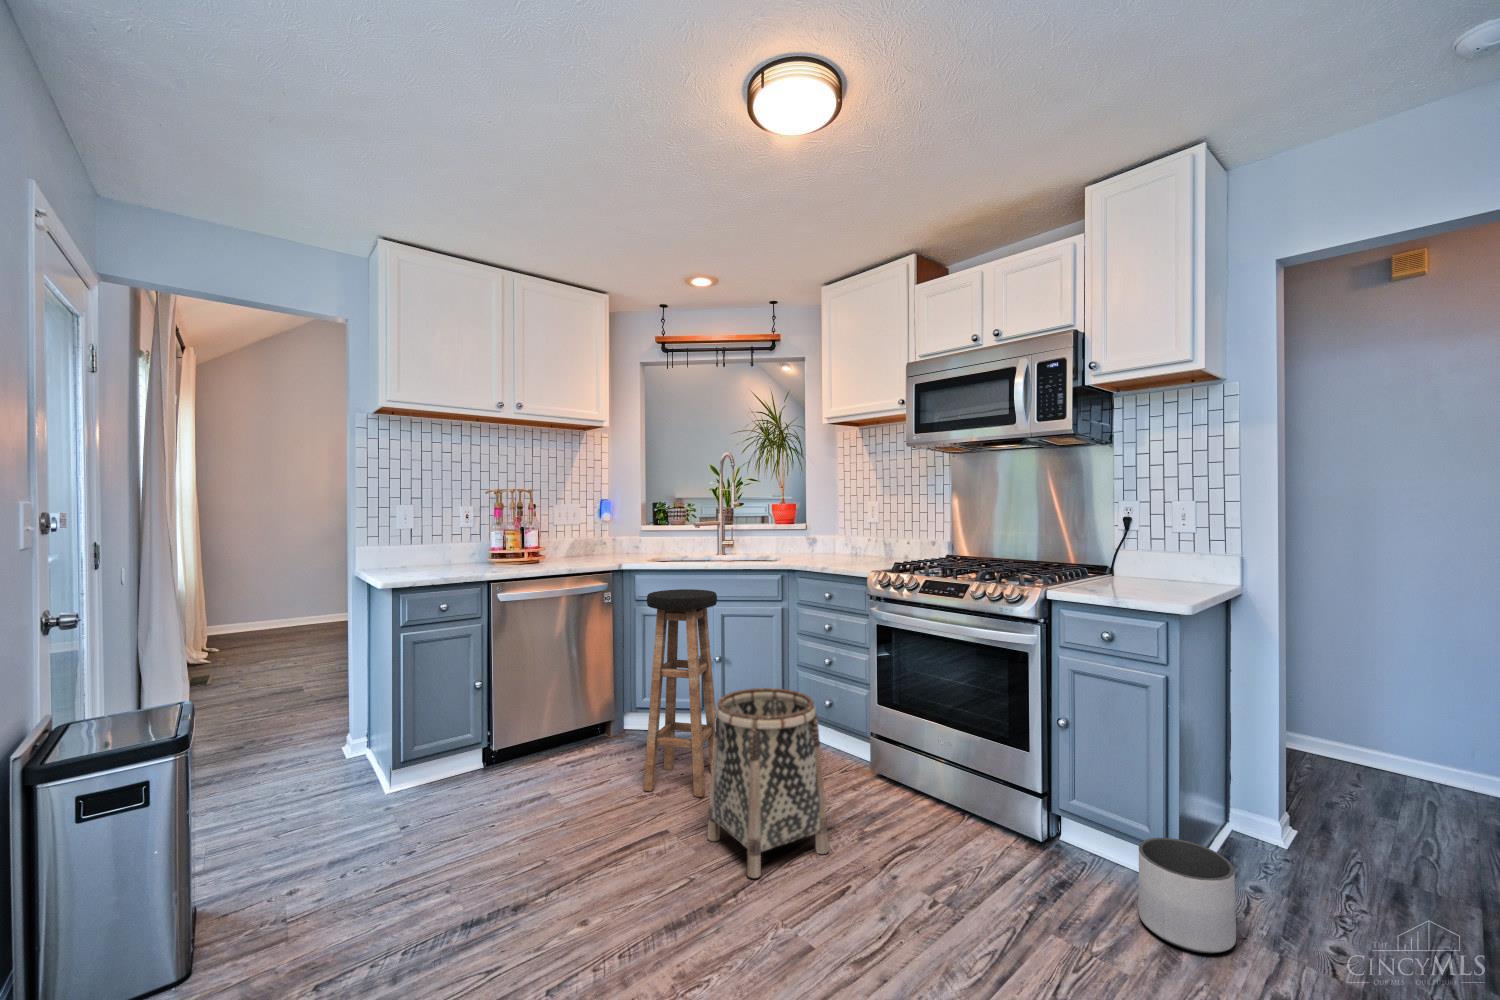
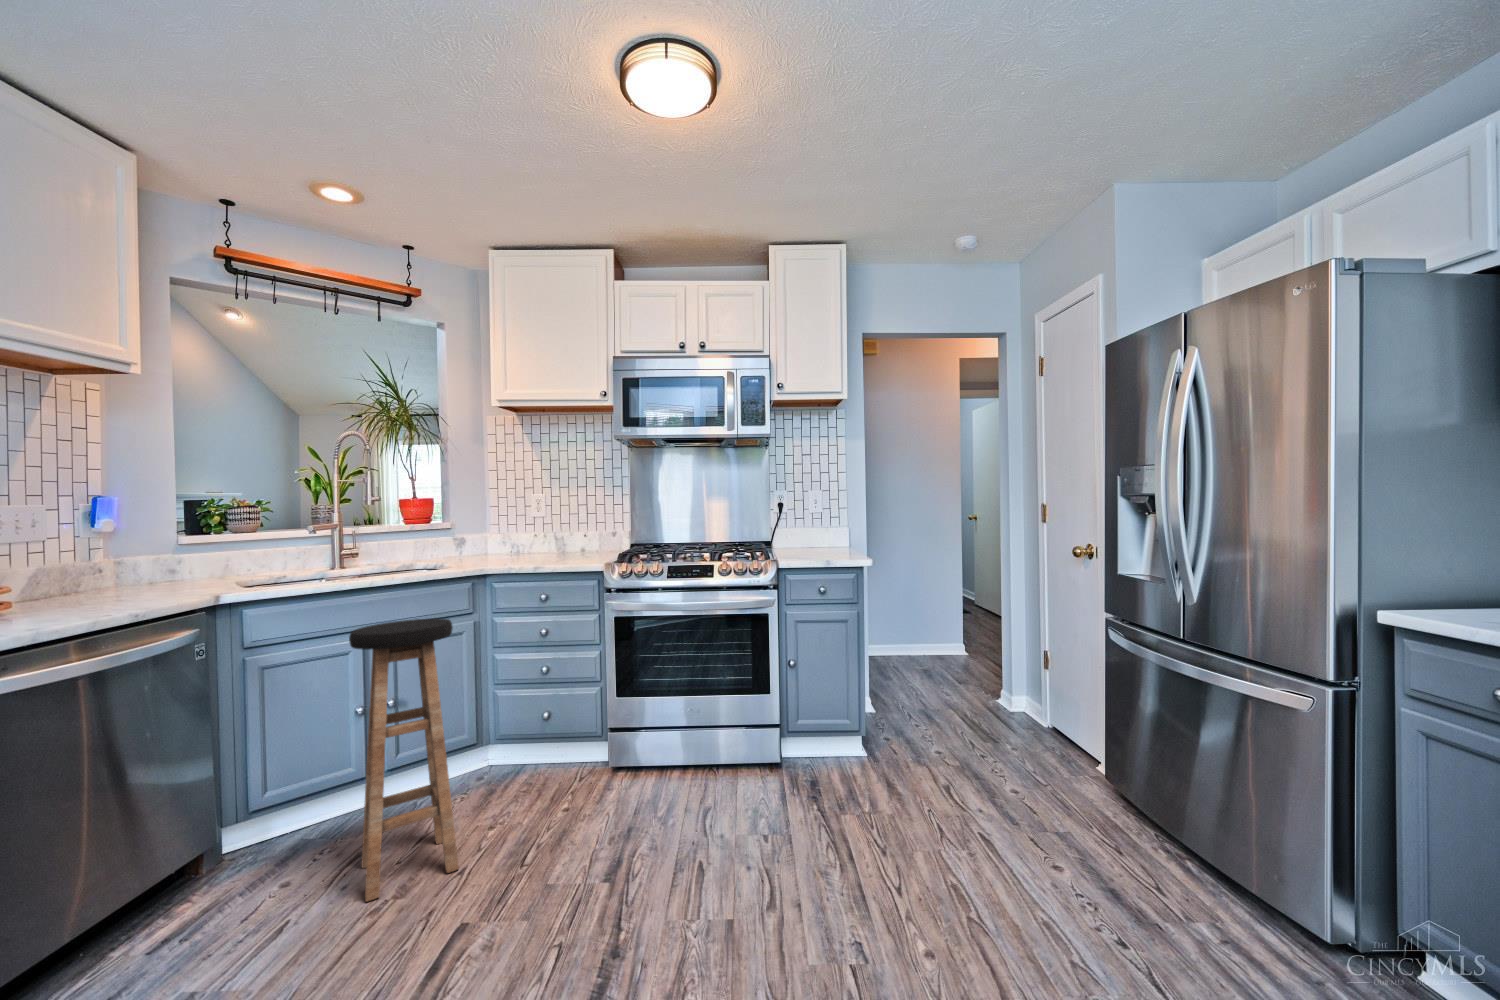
basket: present [708,688,829,878] -> none [520,700,650,905]
planter: present [1138,838,1236,953] -> none [856,719,912,786]

